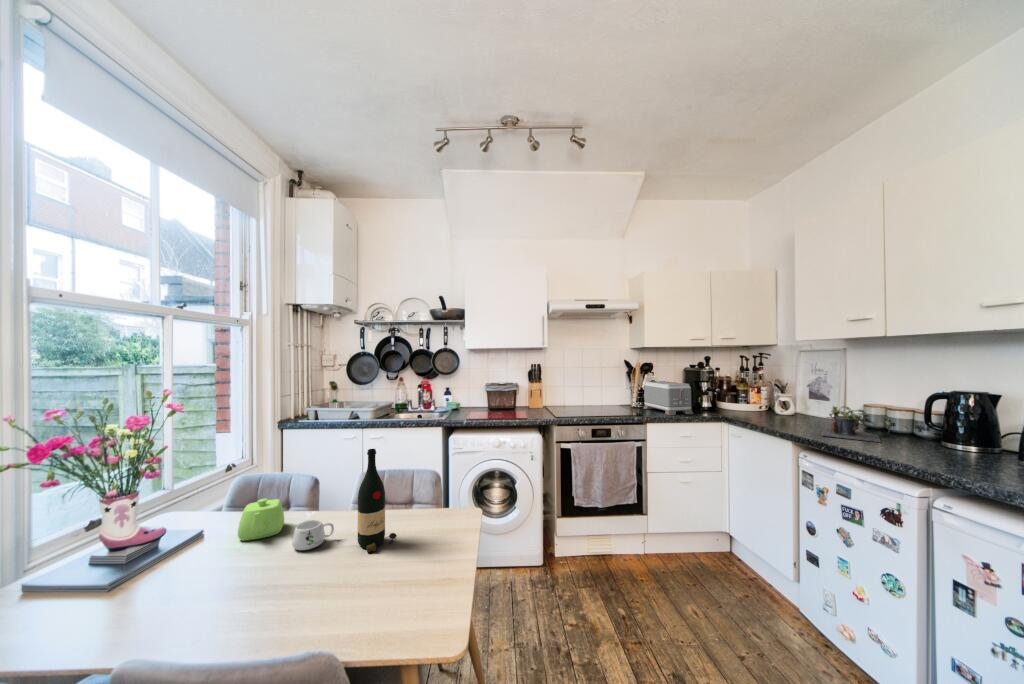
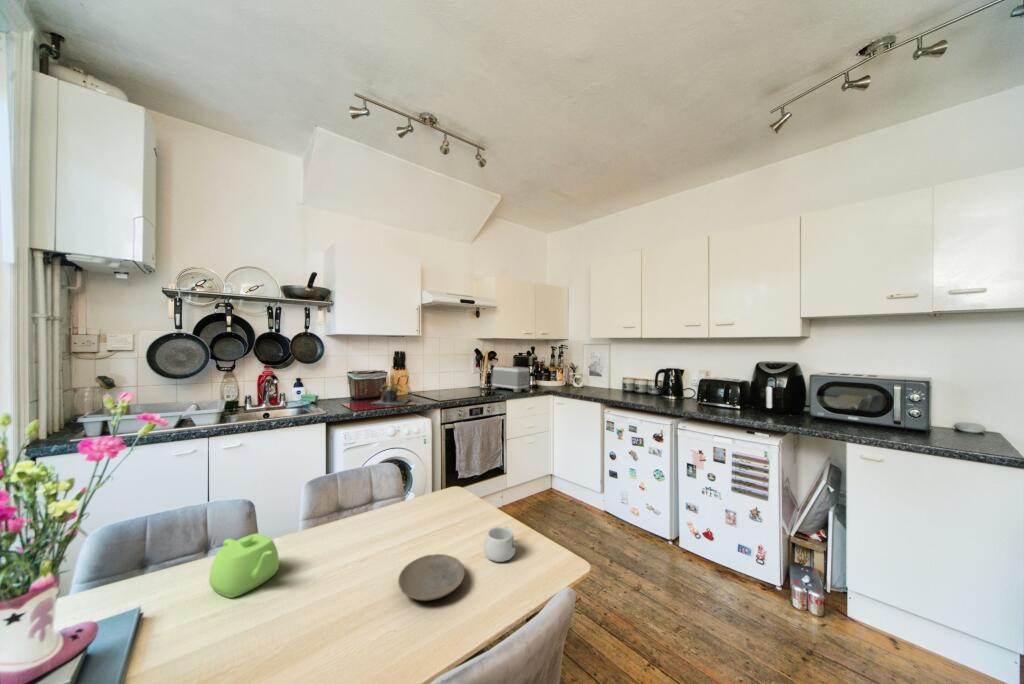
plant: present [821,406,907,442] -> present [373,382,411,405]
wine bottle: present [358,449,397,552] -> none [396,445,433,549]
mug: present [292,520,334,550] -> present [484,527,515,562]
plate: none [286,558,359,599] -> present [398,554,465,601]

